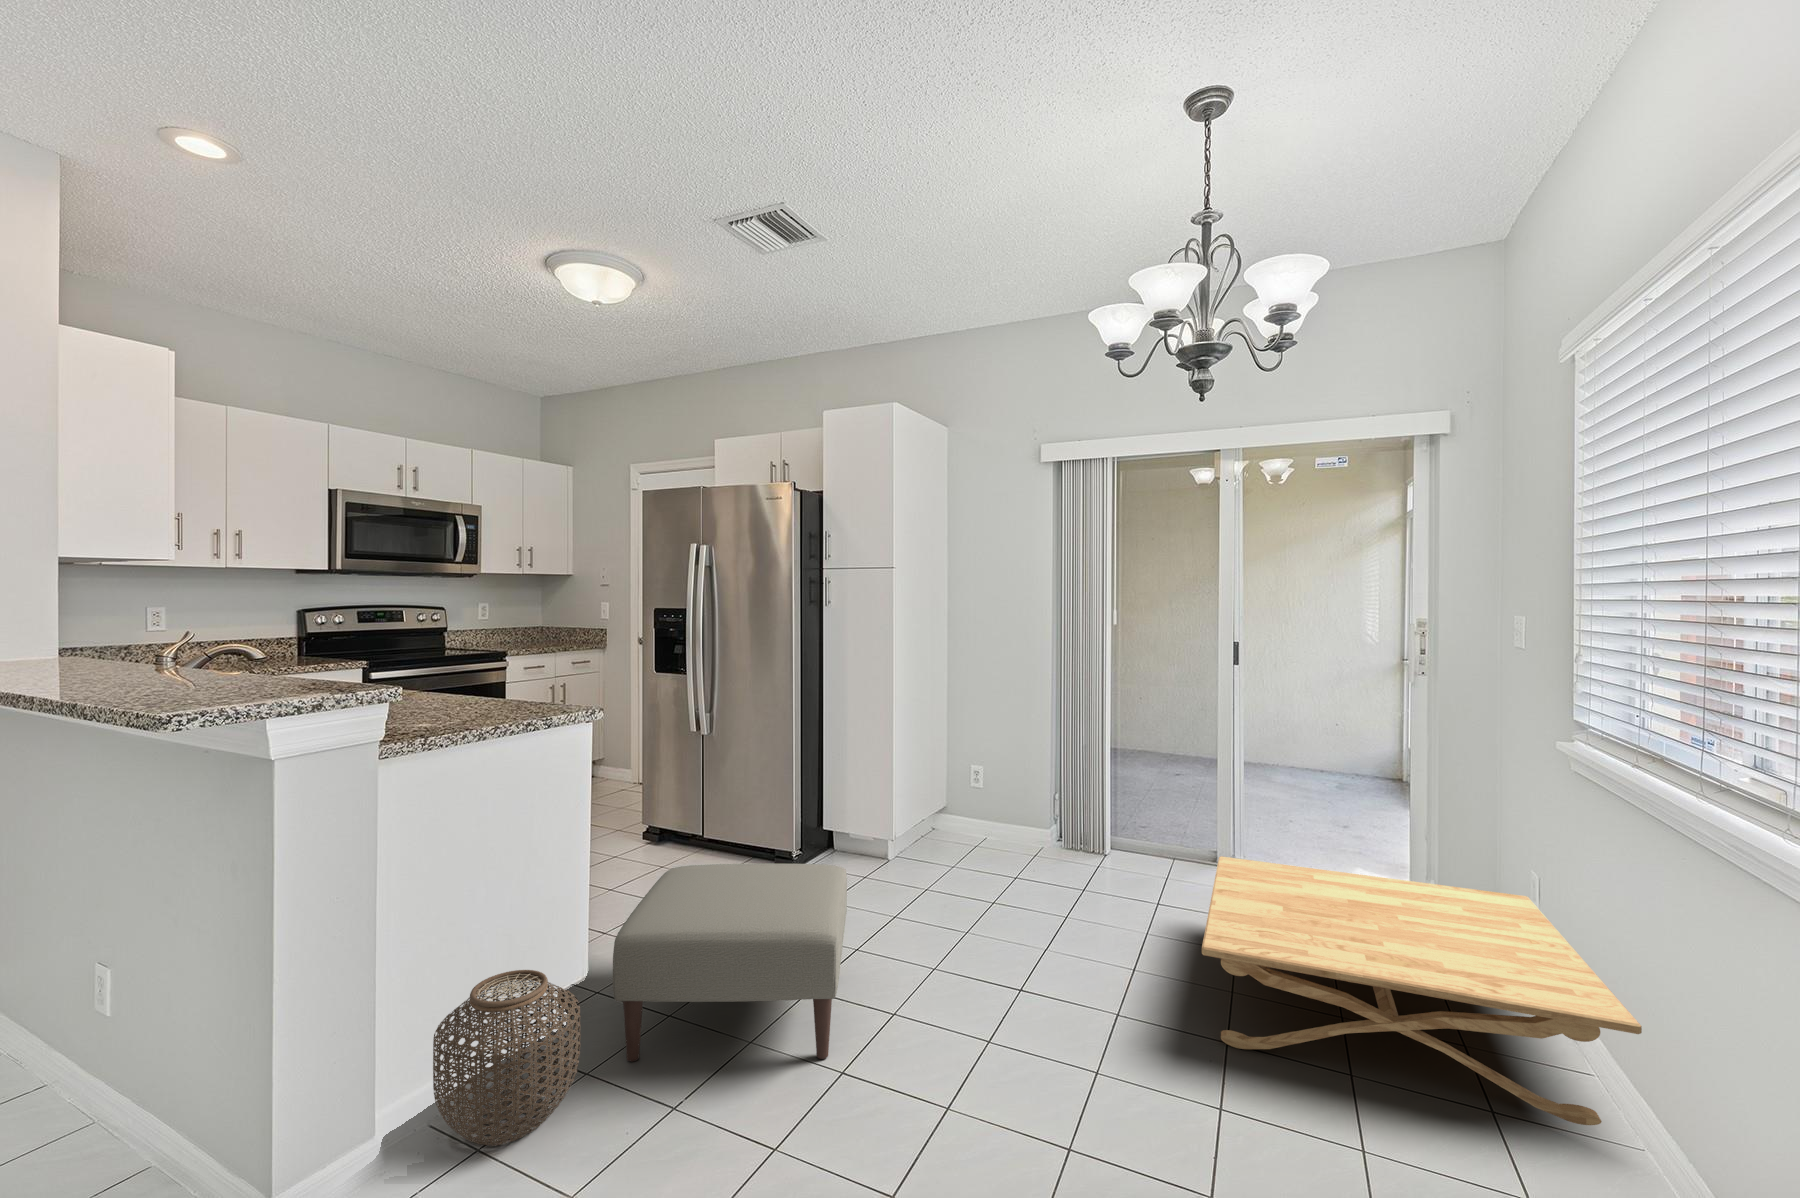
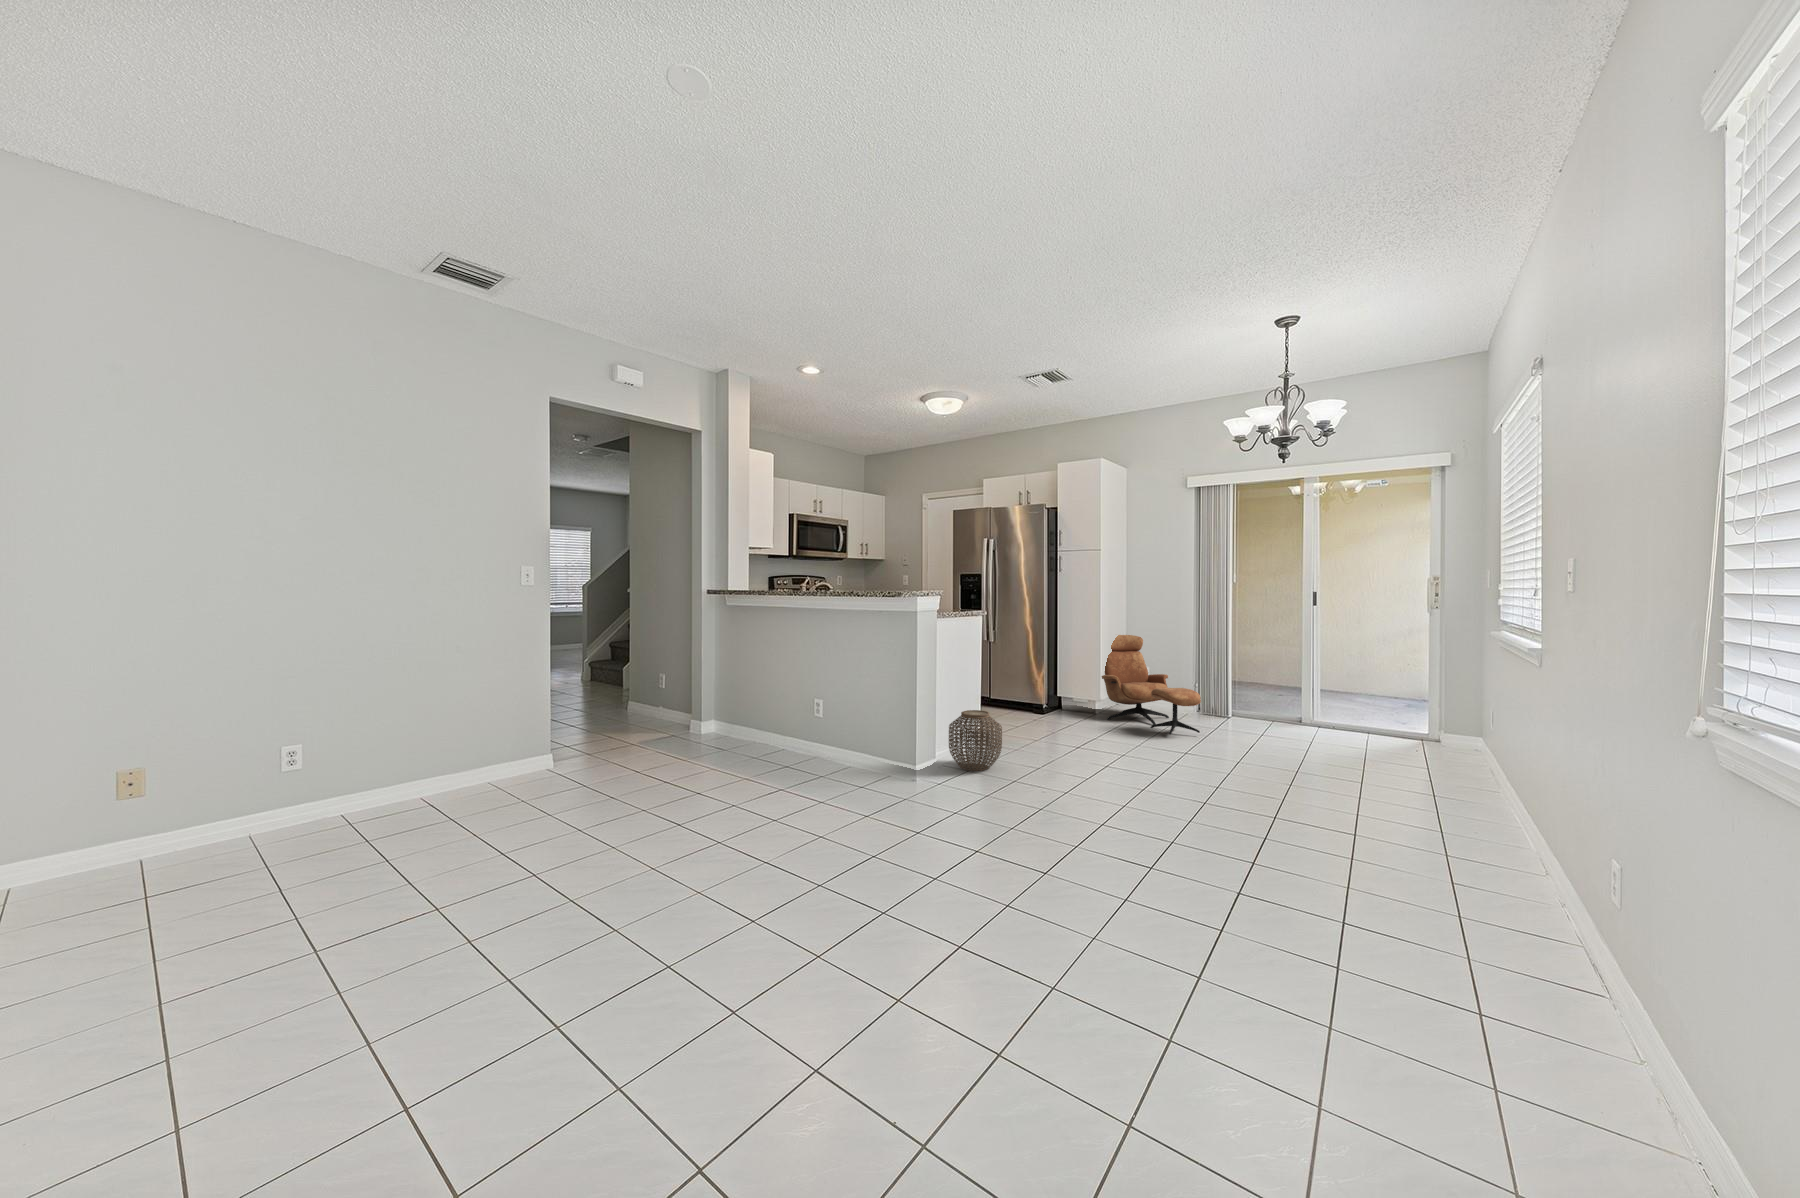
lounge chair: none [895,712,1052,923] -> present [1102,635,1201,734]
coffee table: present [1202,856,1642,1125] -> none [1284,704,1500,794]
ottoman: present [613,864,847,1061] -> none [1005,690,1105,763]

